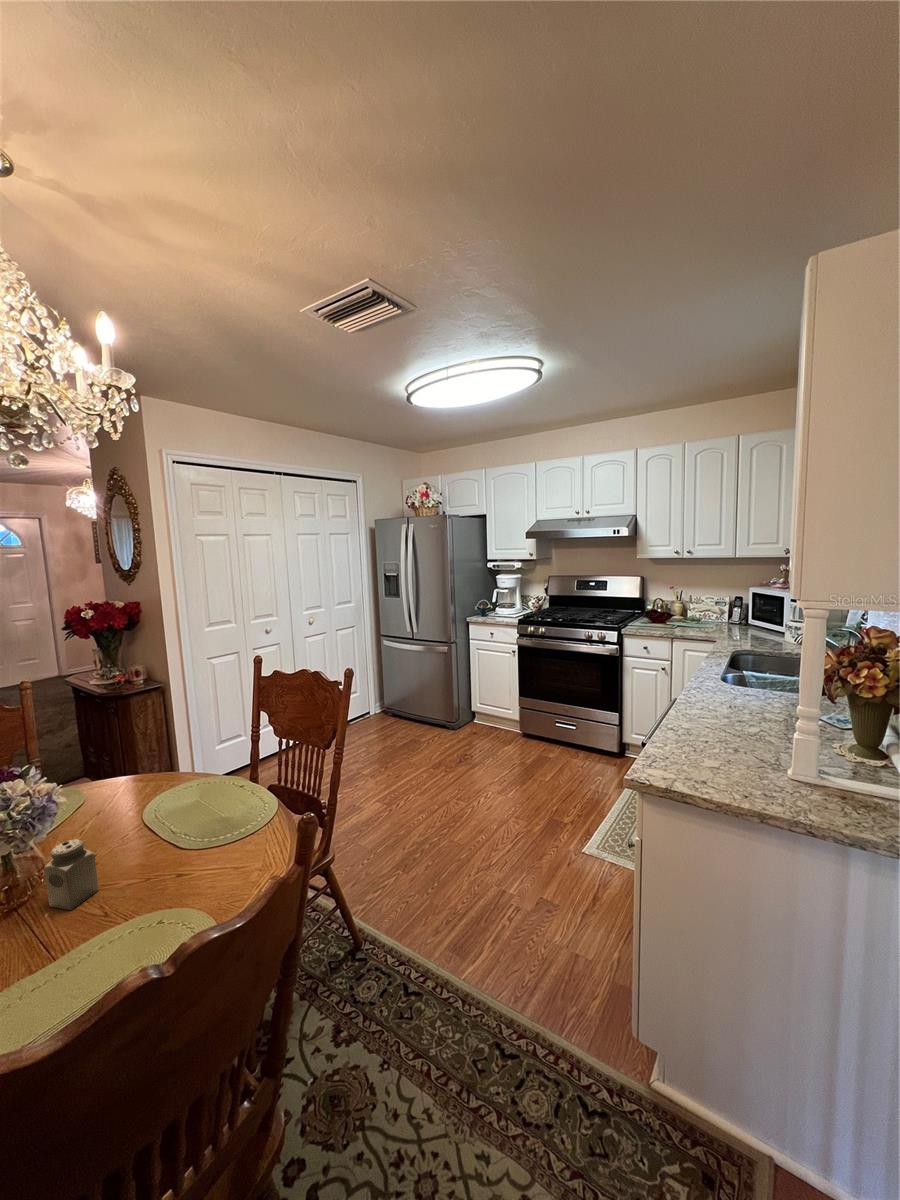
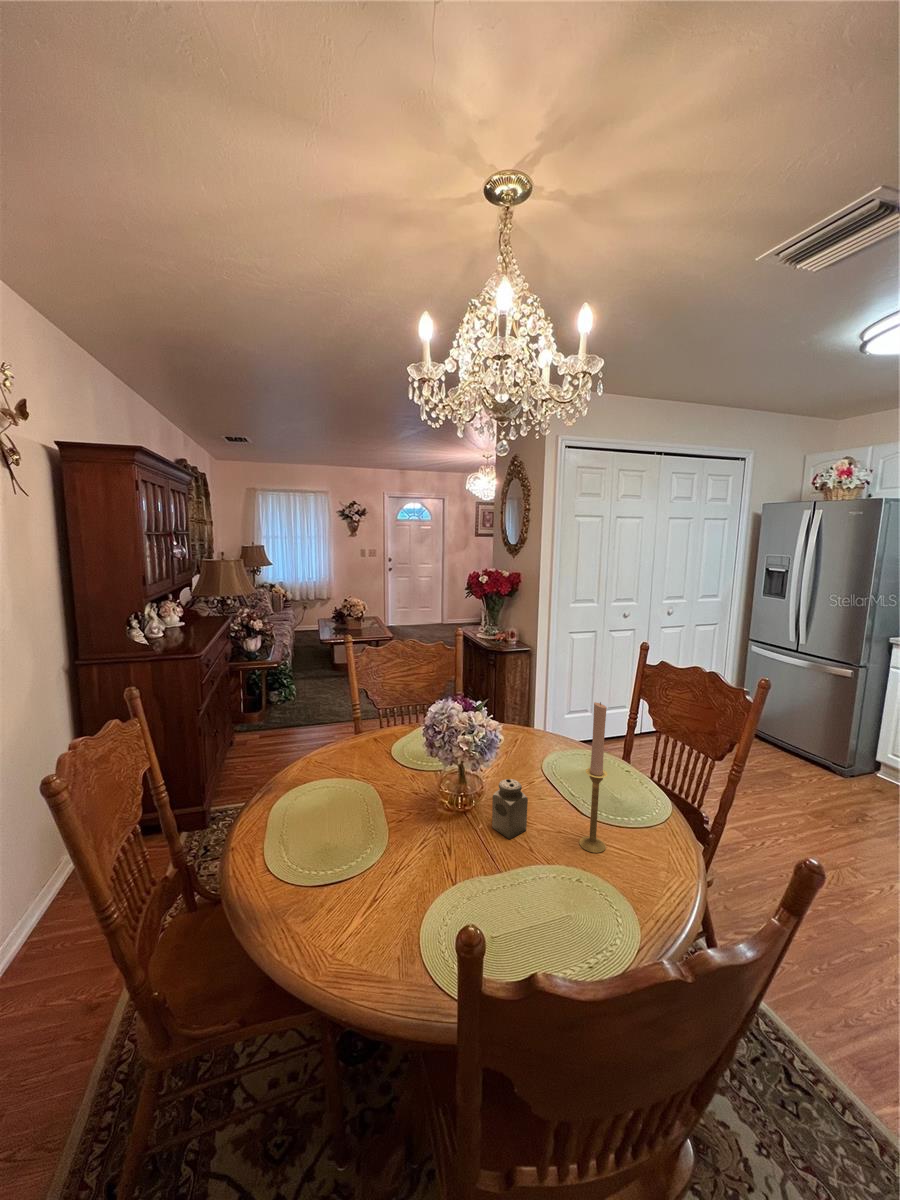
candlestick: none [155,725,194,882] -> present [579,702,608,853]

